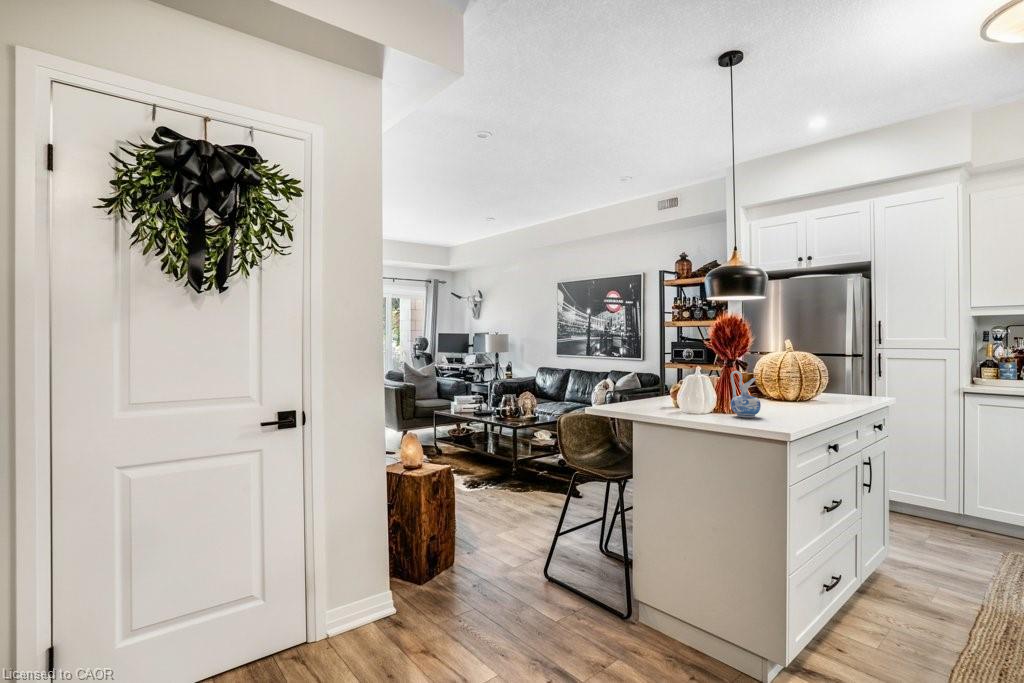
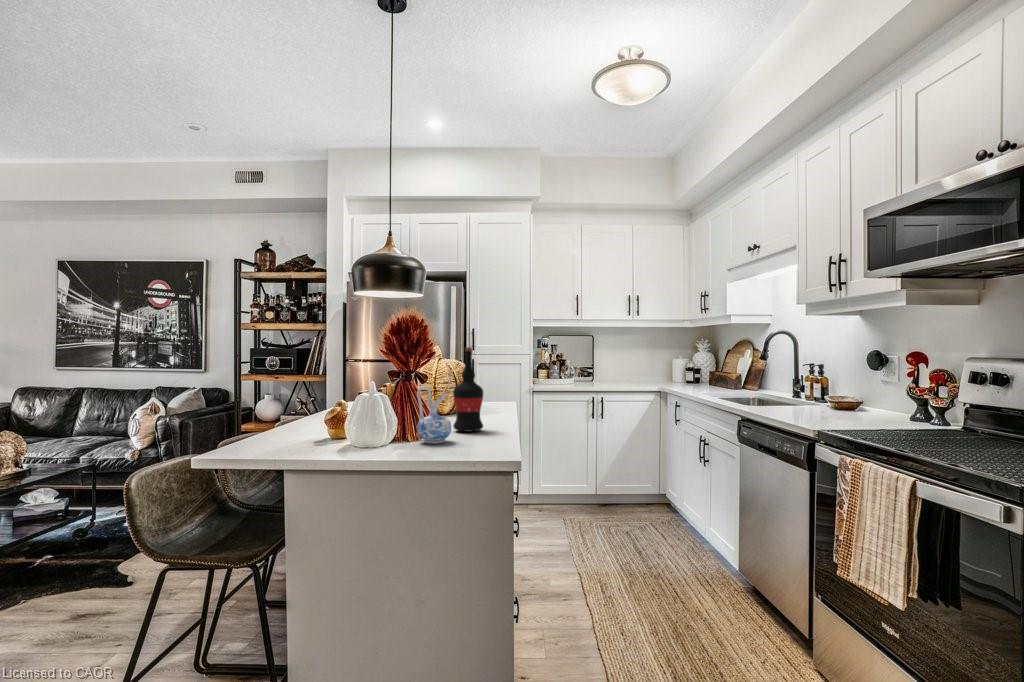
wine bottle: none [776,340,805,414] -> present [453,347,483,431]

